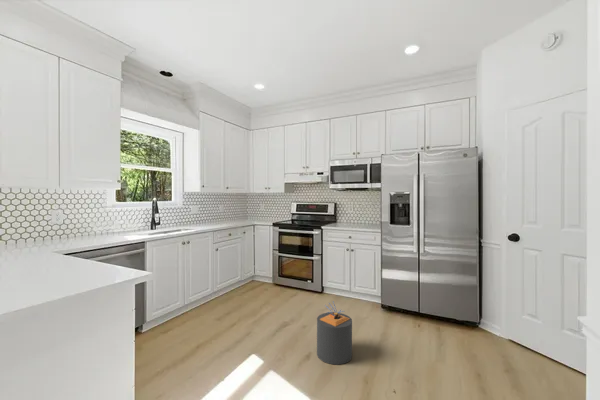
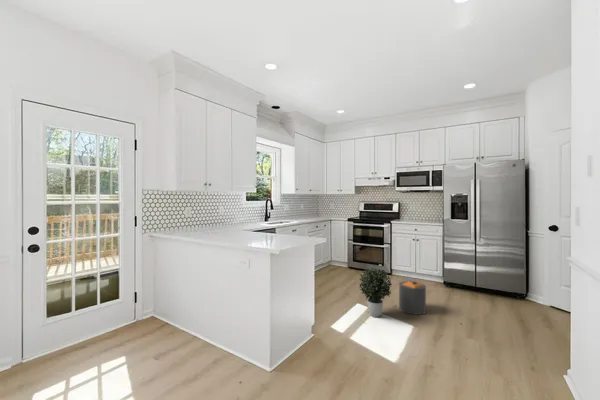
potted plant: none [253,300,303,375] -> present [360,268,392,317]

